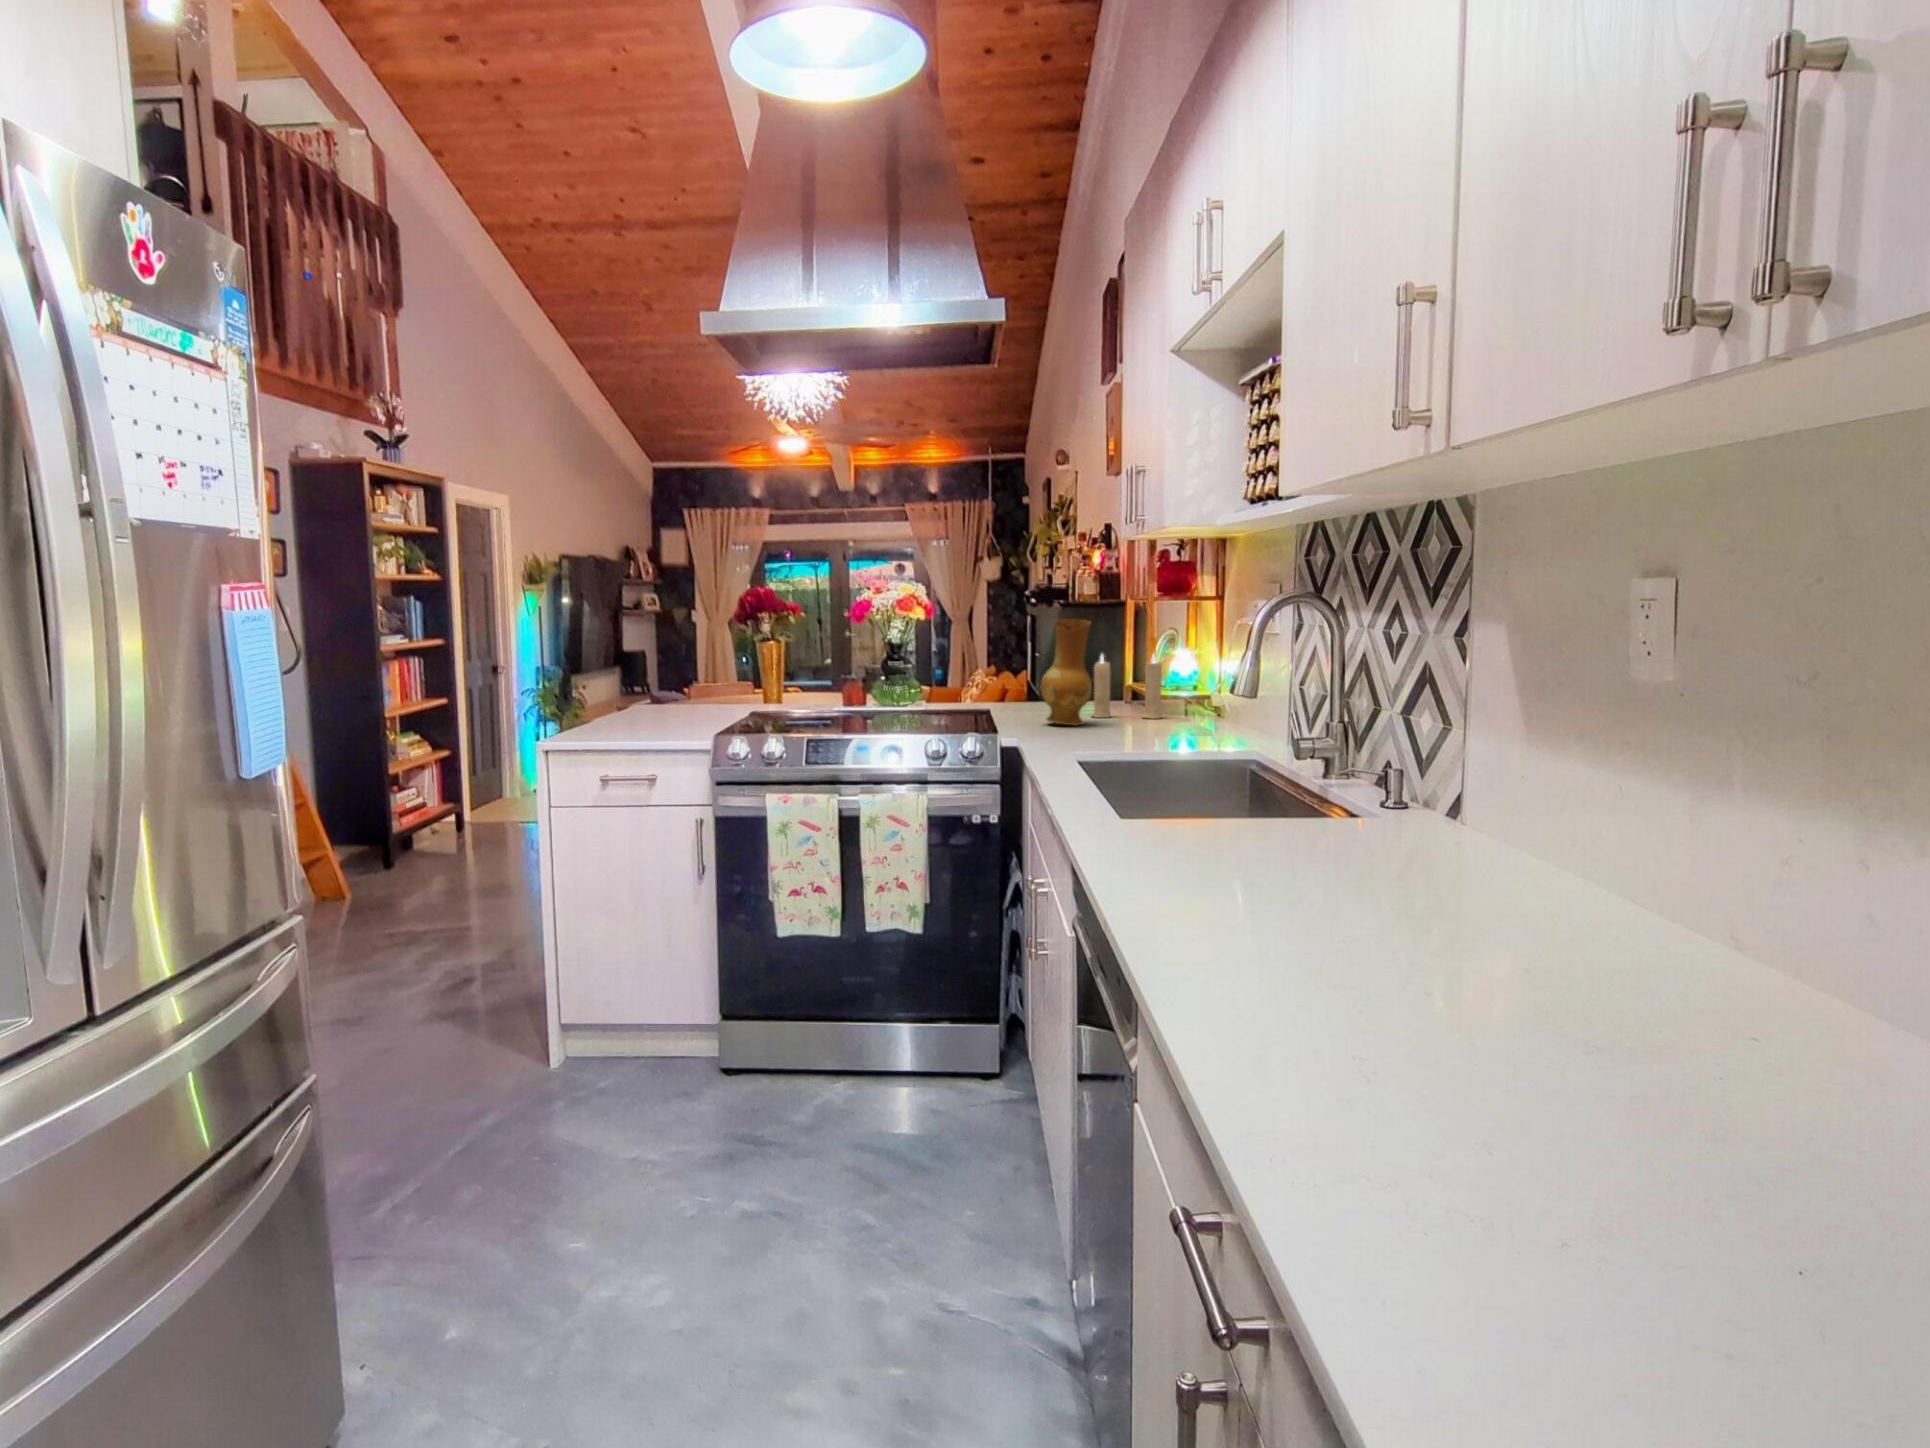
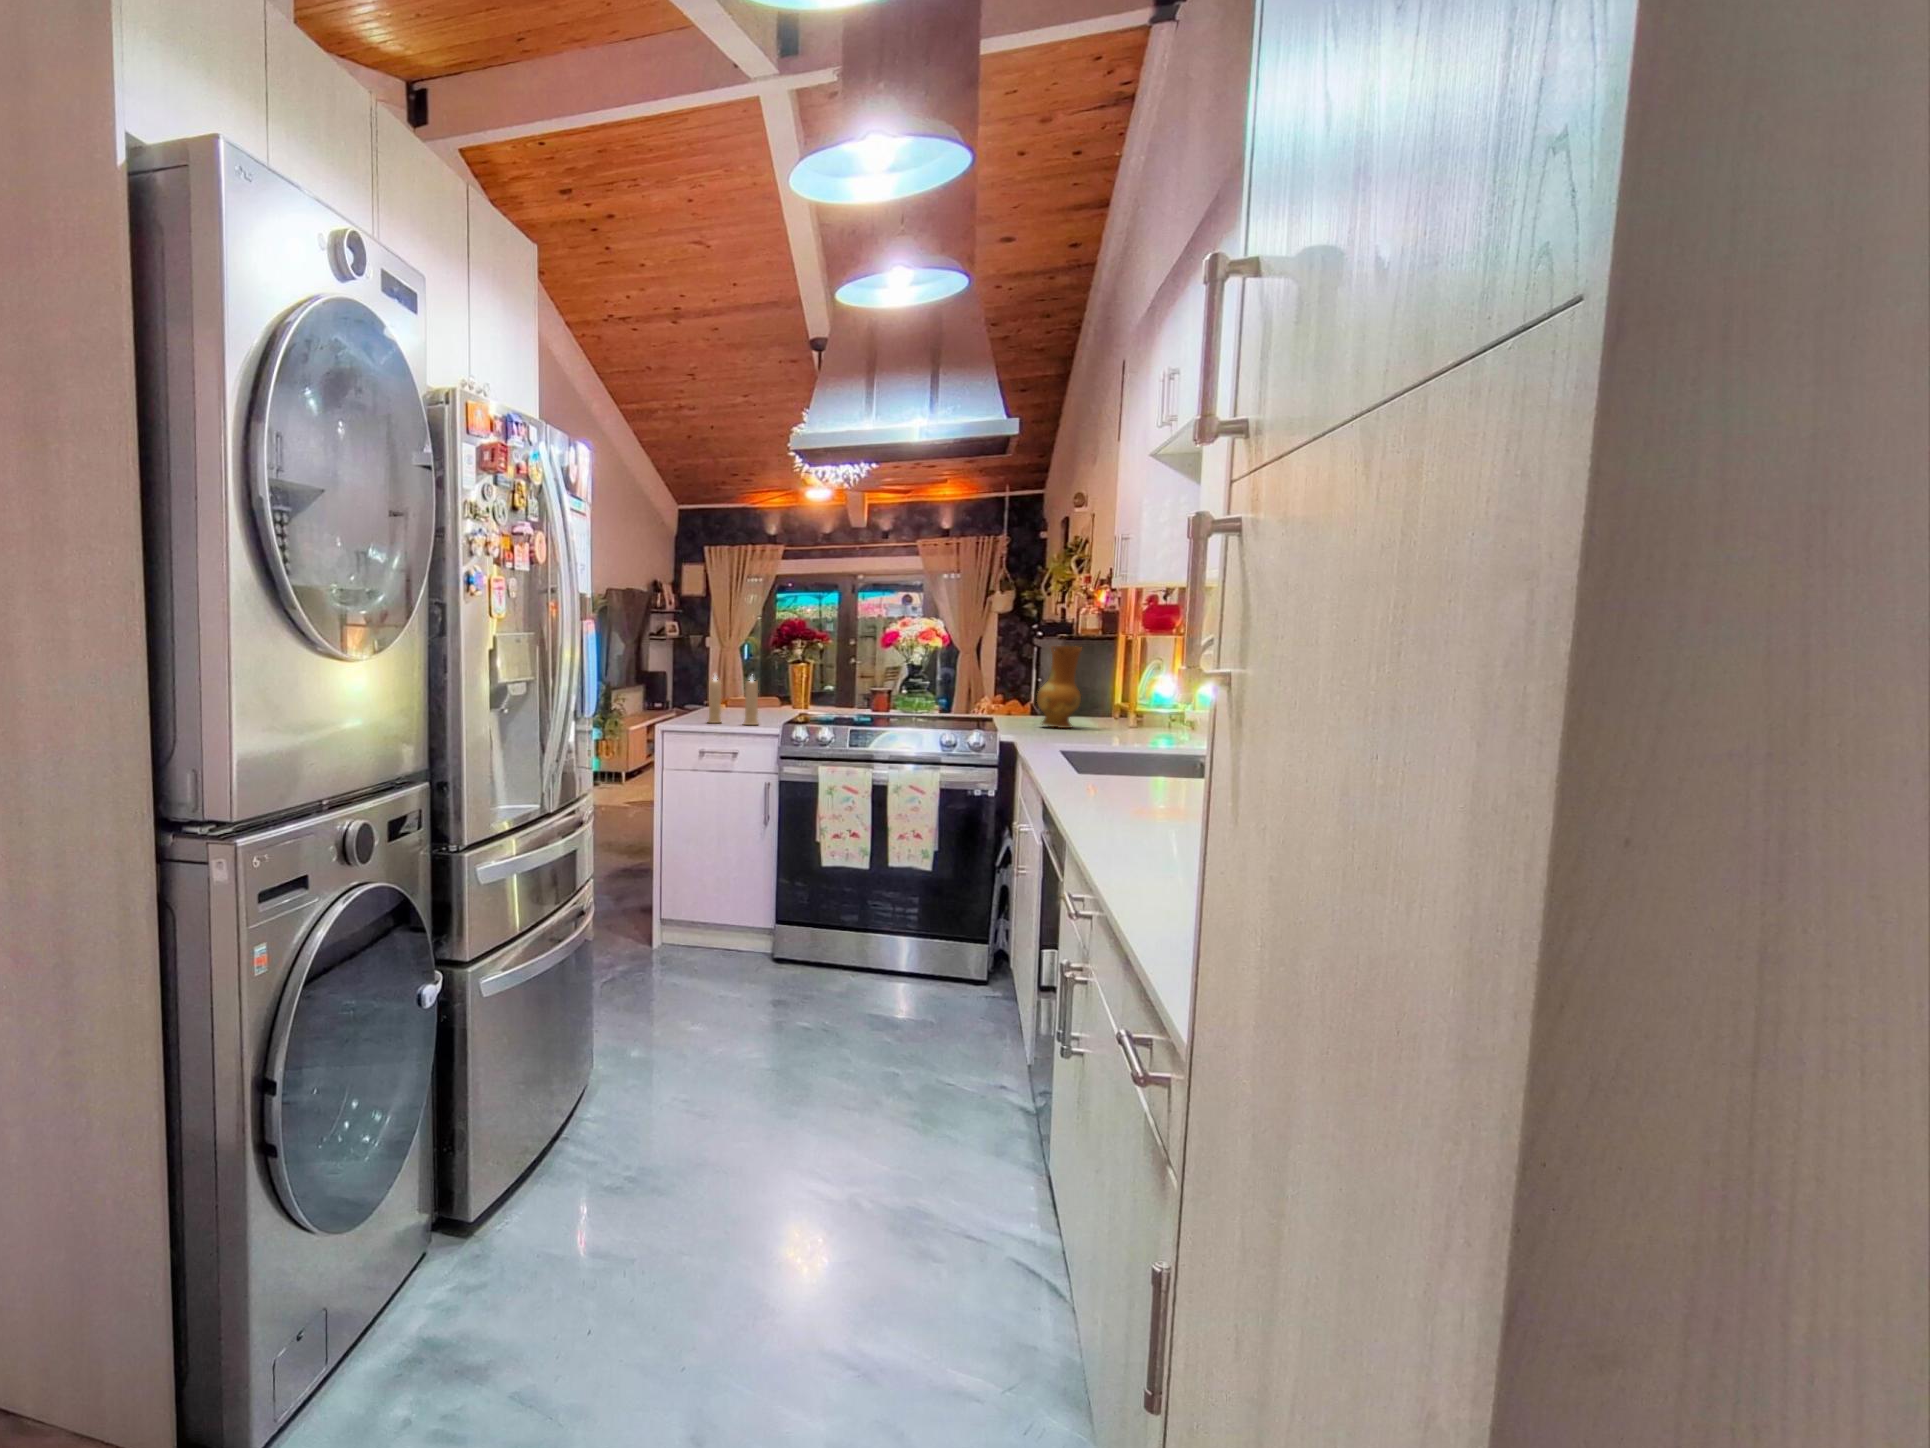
candle: present [1092,654,1163,719] -> present [708,677,758,725]

